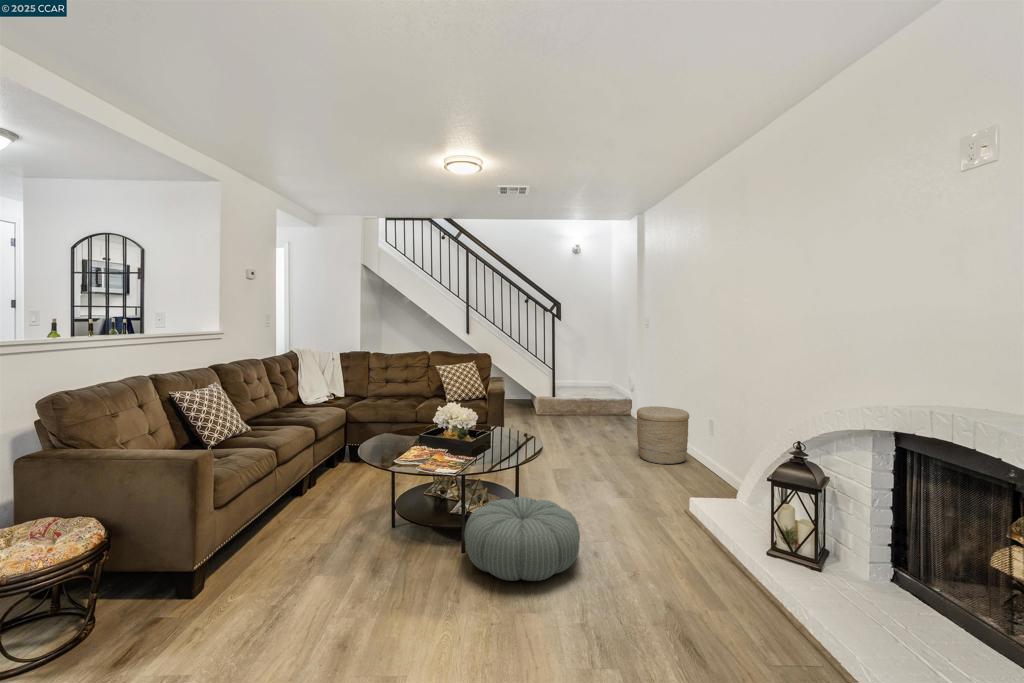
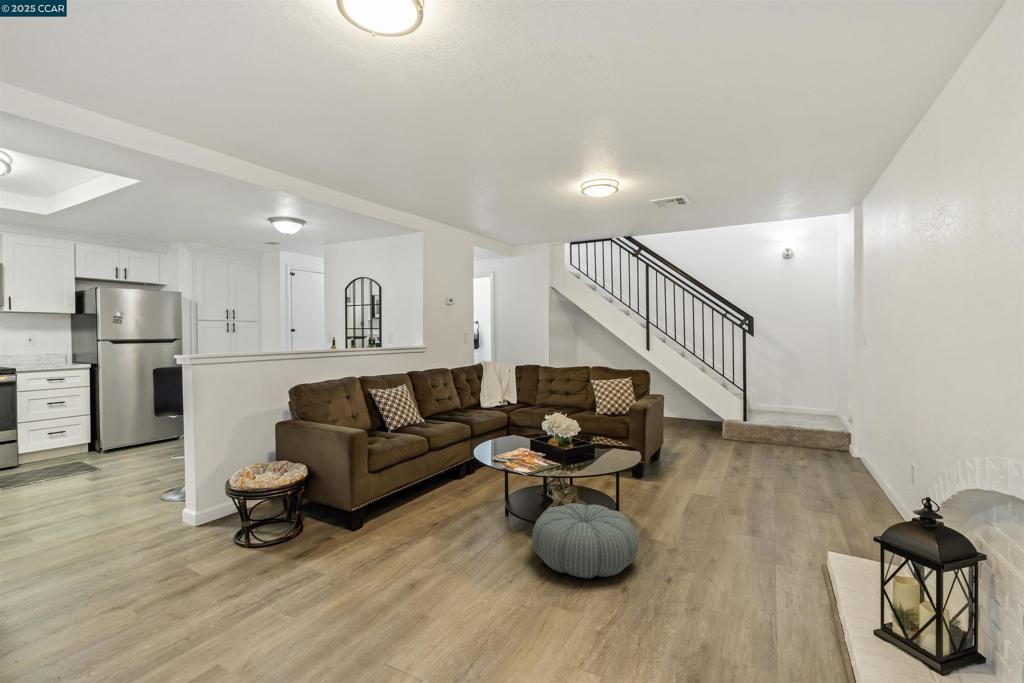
woven basket: present [637,406,689,464] -> none [795,439,865,508]

